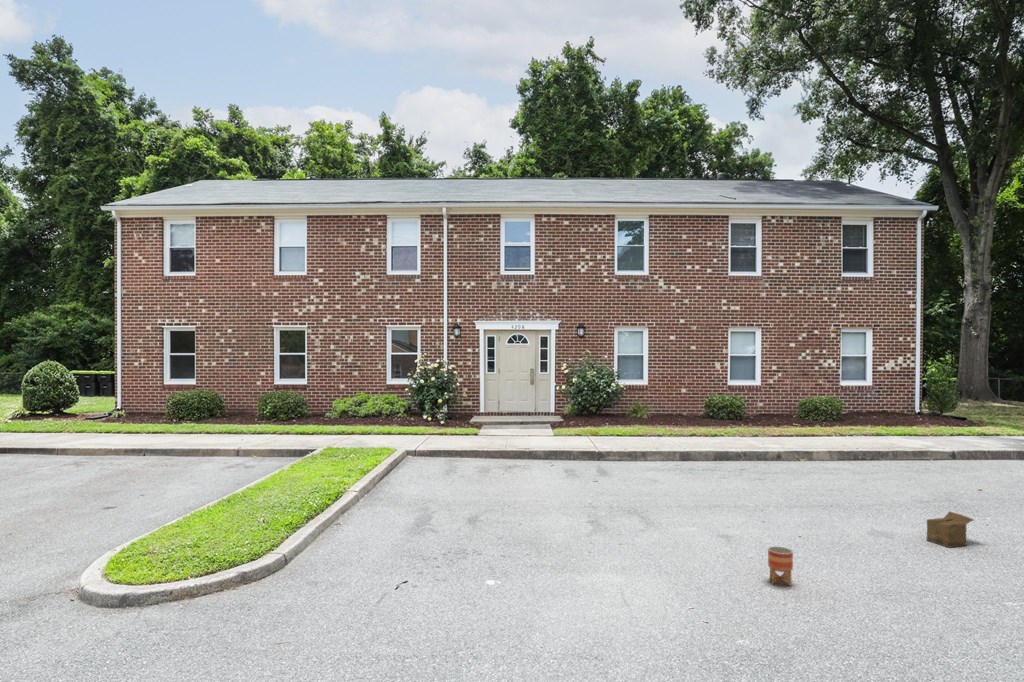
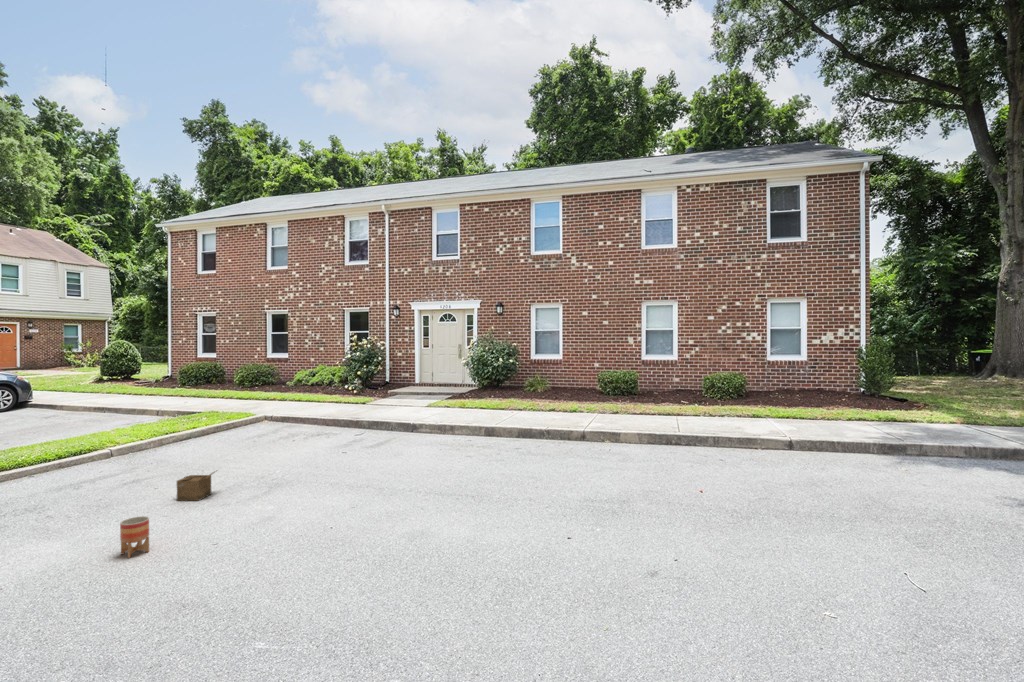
cardboard box: present [927,512,973,548] -> present [177,472,215,501]

